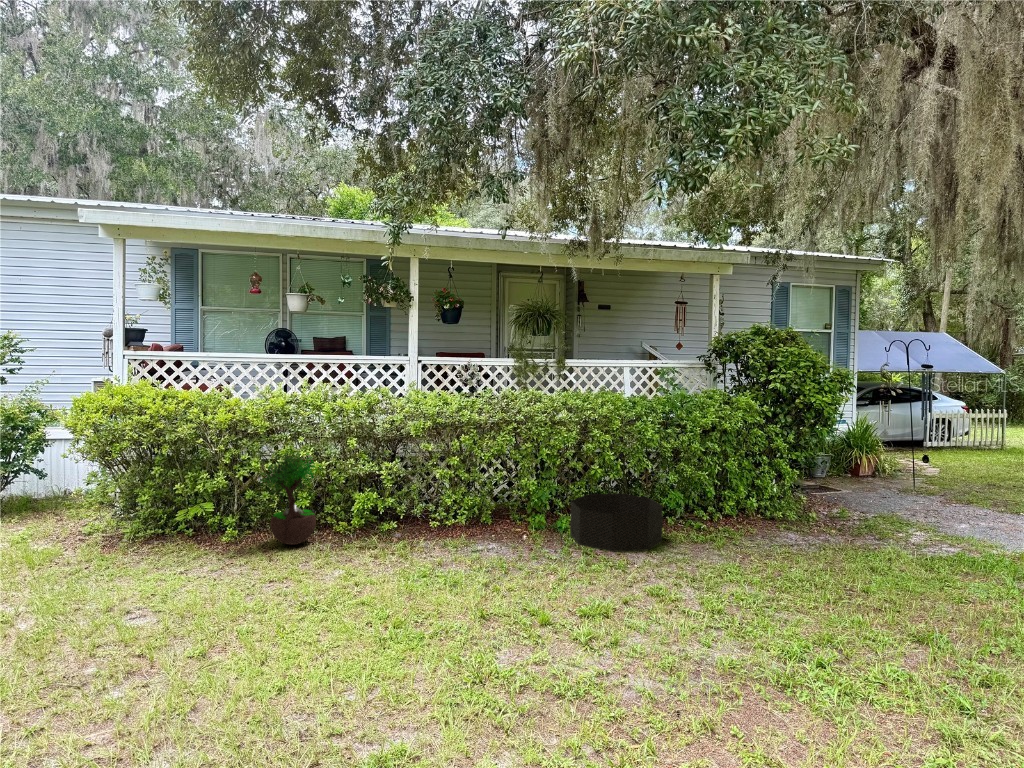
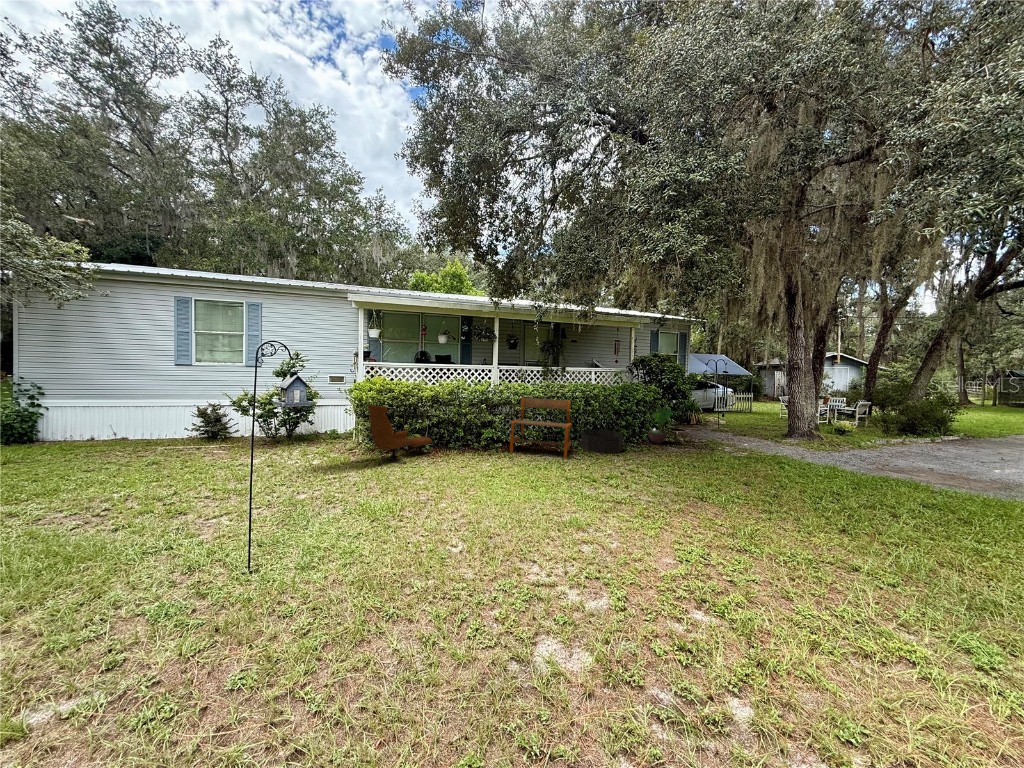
bench: none [399,423,542,564] -> present [510,397,572,458]
lounge chair: none [50,440,227,575] -> present [368,404,432,464]
potted tree: present [261,453,316,545] -> present [649,409,671,443]

